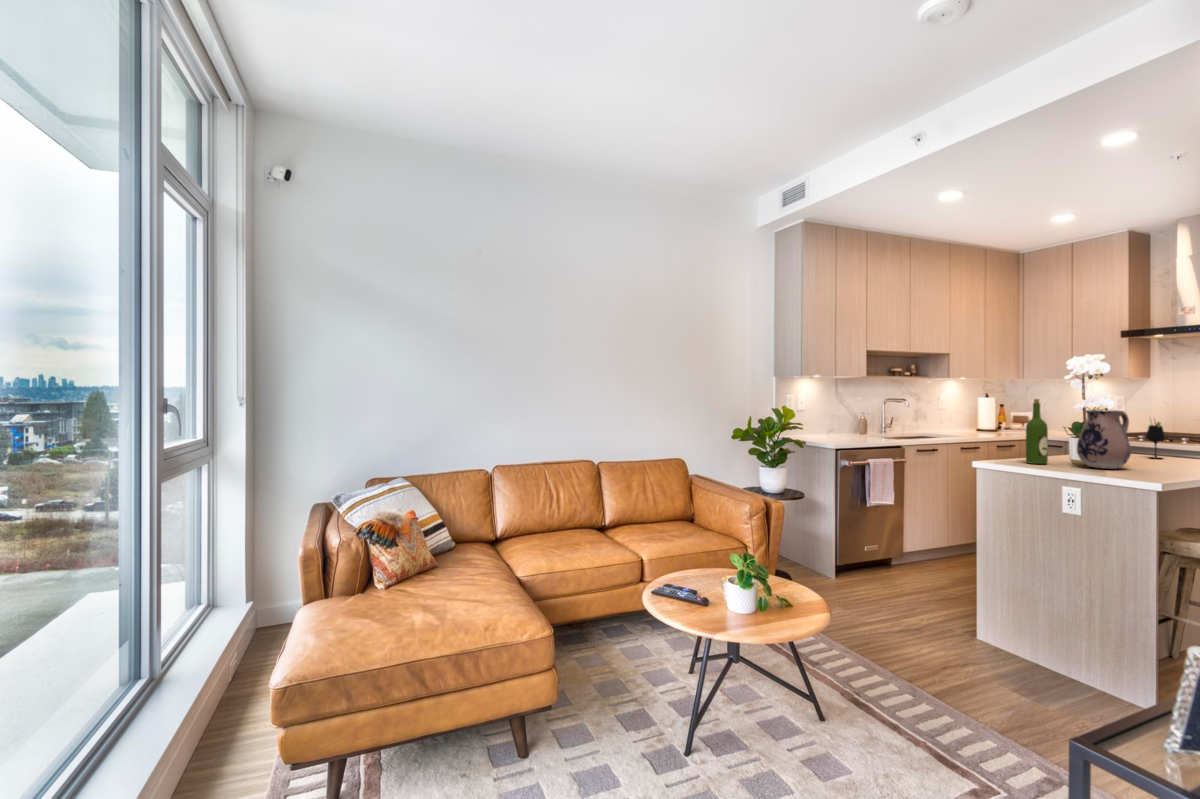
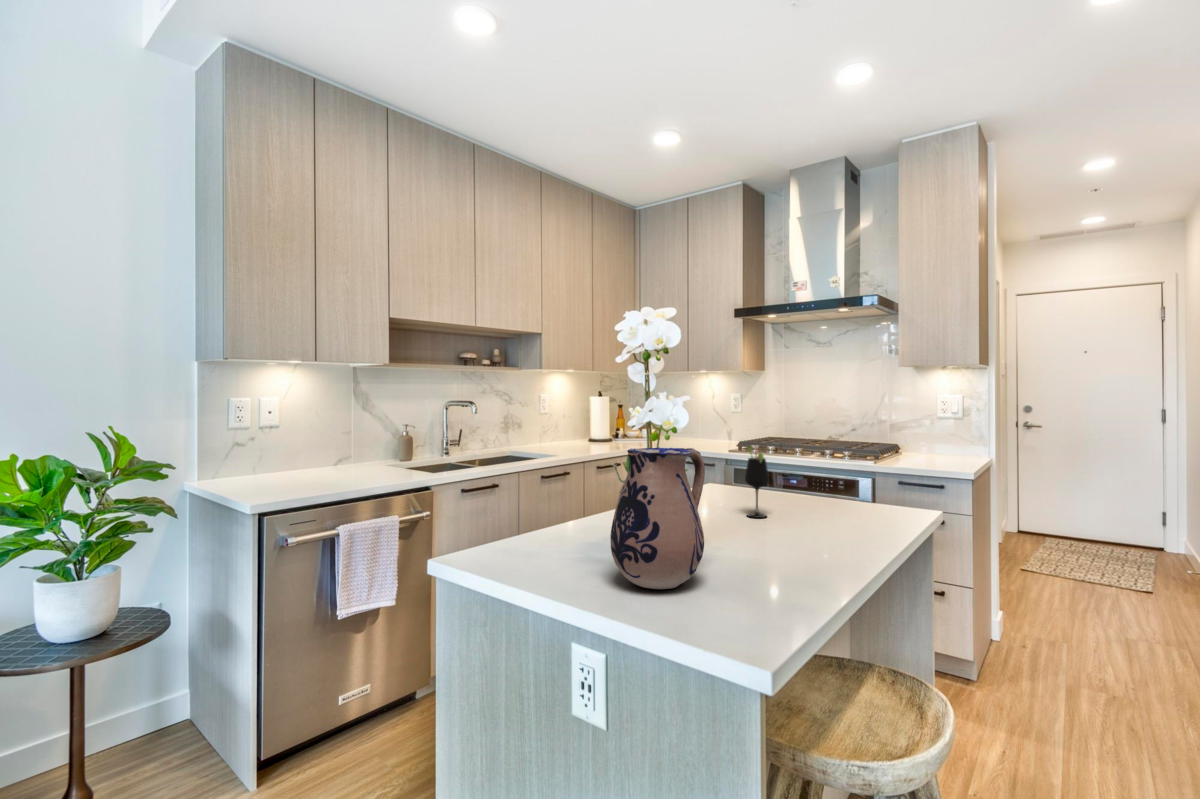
wine bottle: present [1026,399,1048,464] -> none [527,422,566,575]

